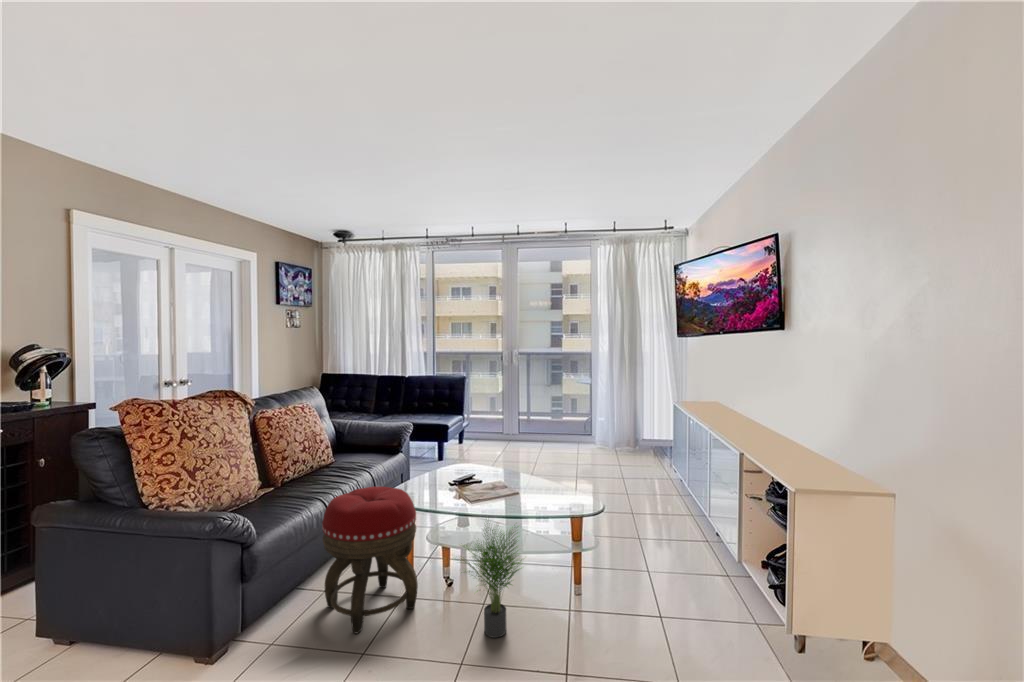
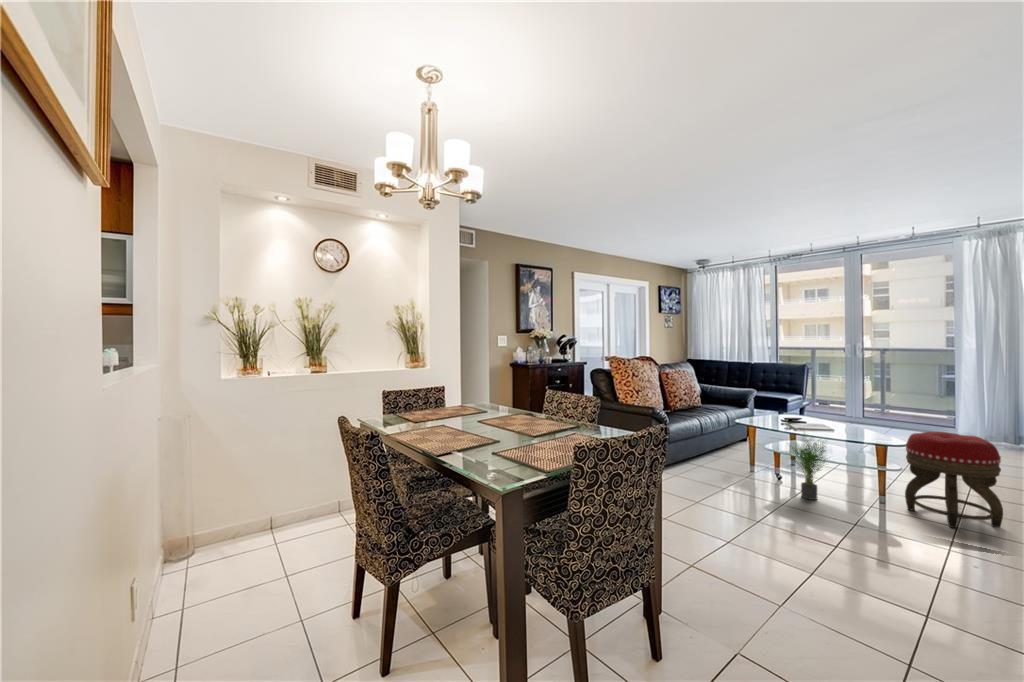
footstool: present [322,487,418,633] -> present [905,432,1003,528]

